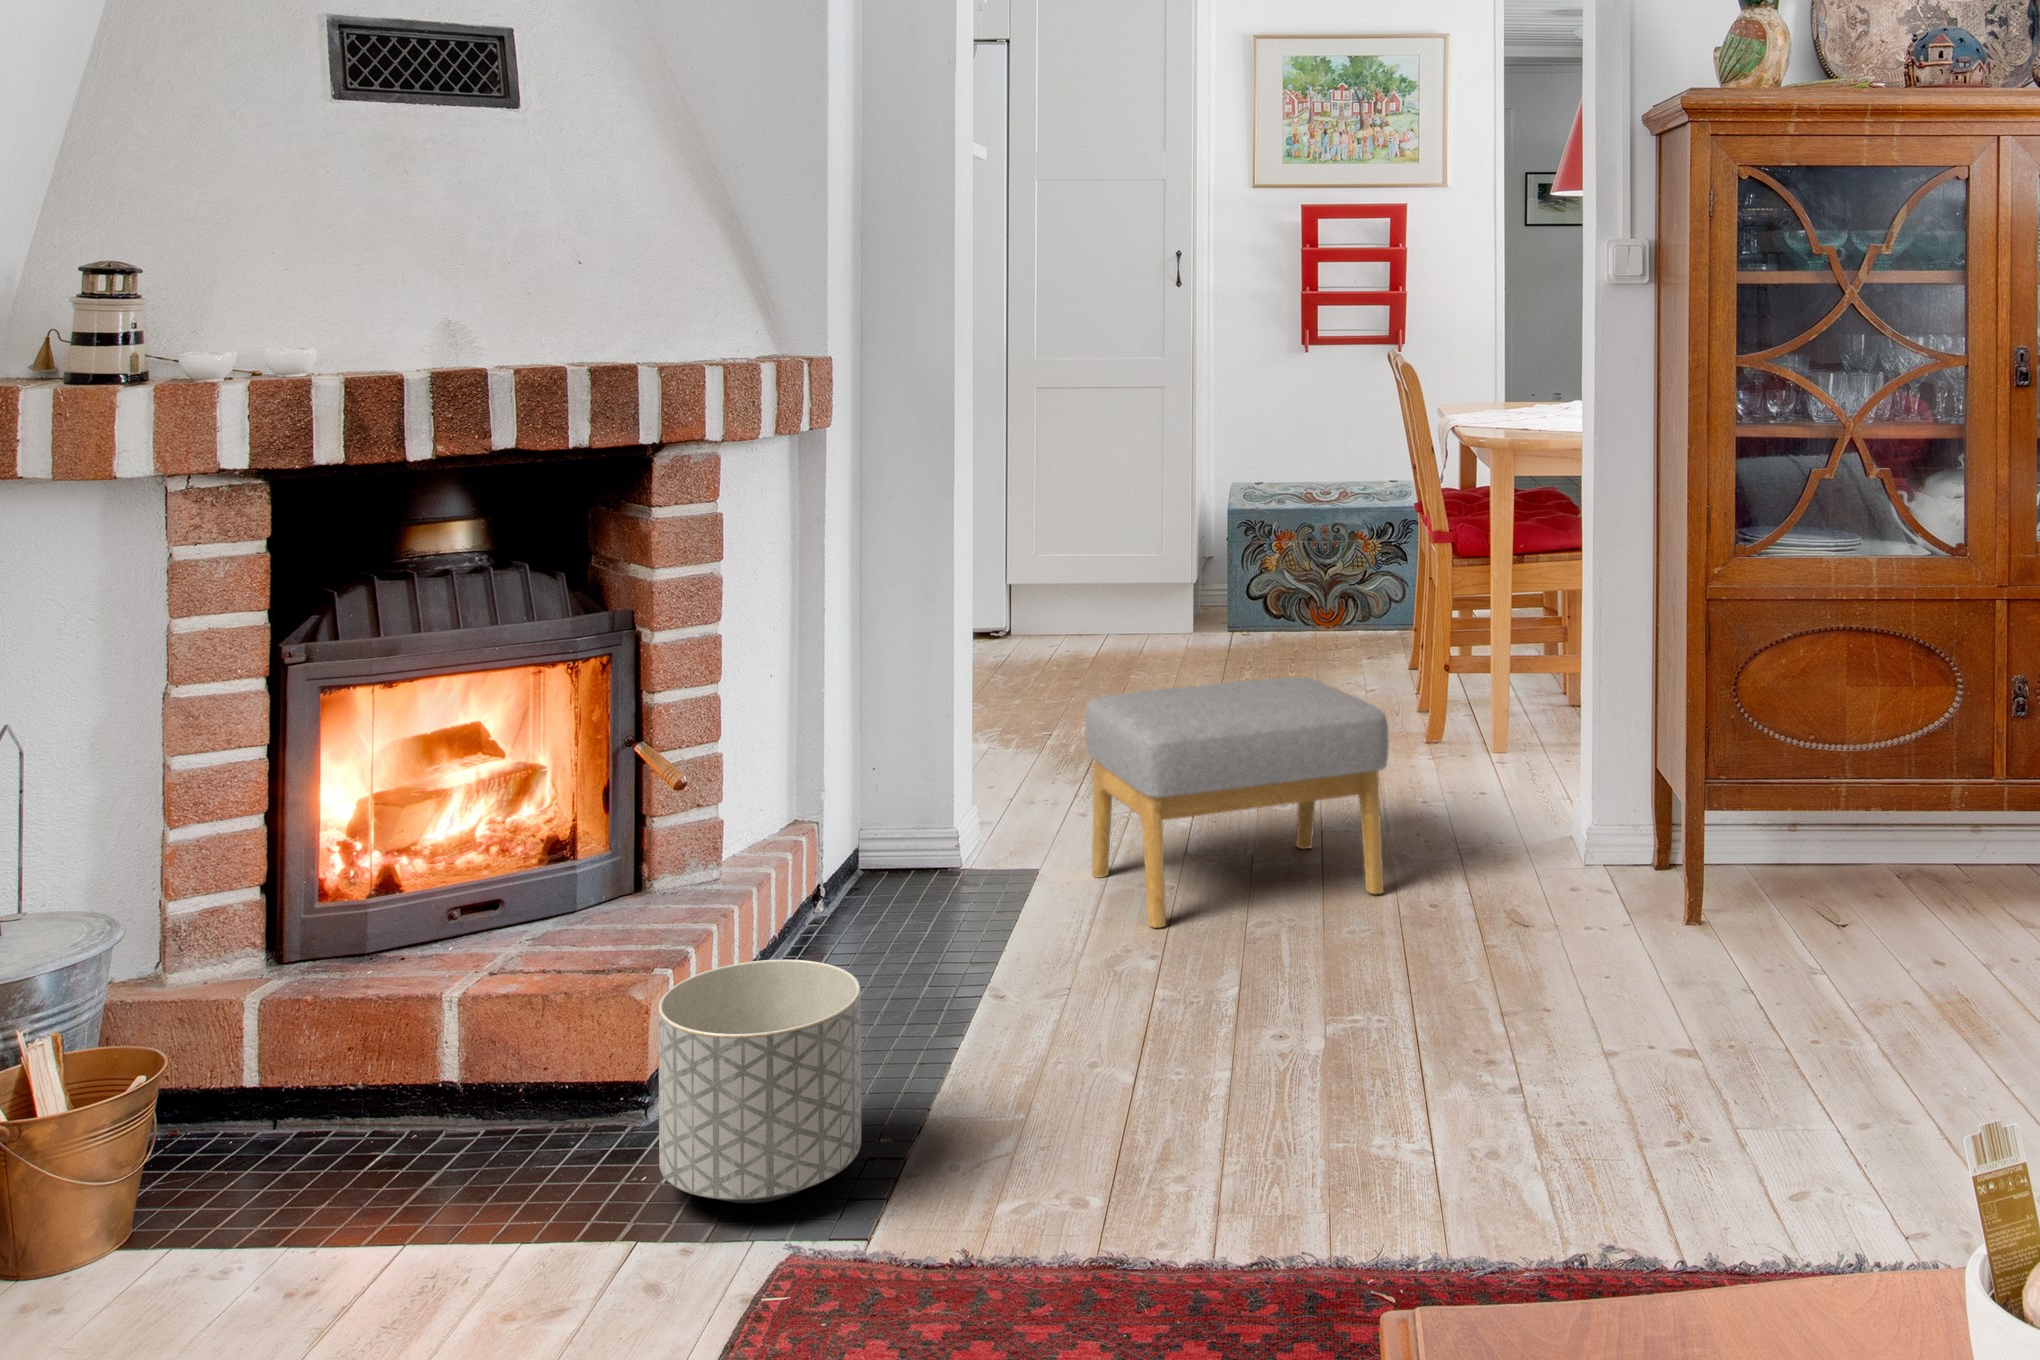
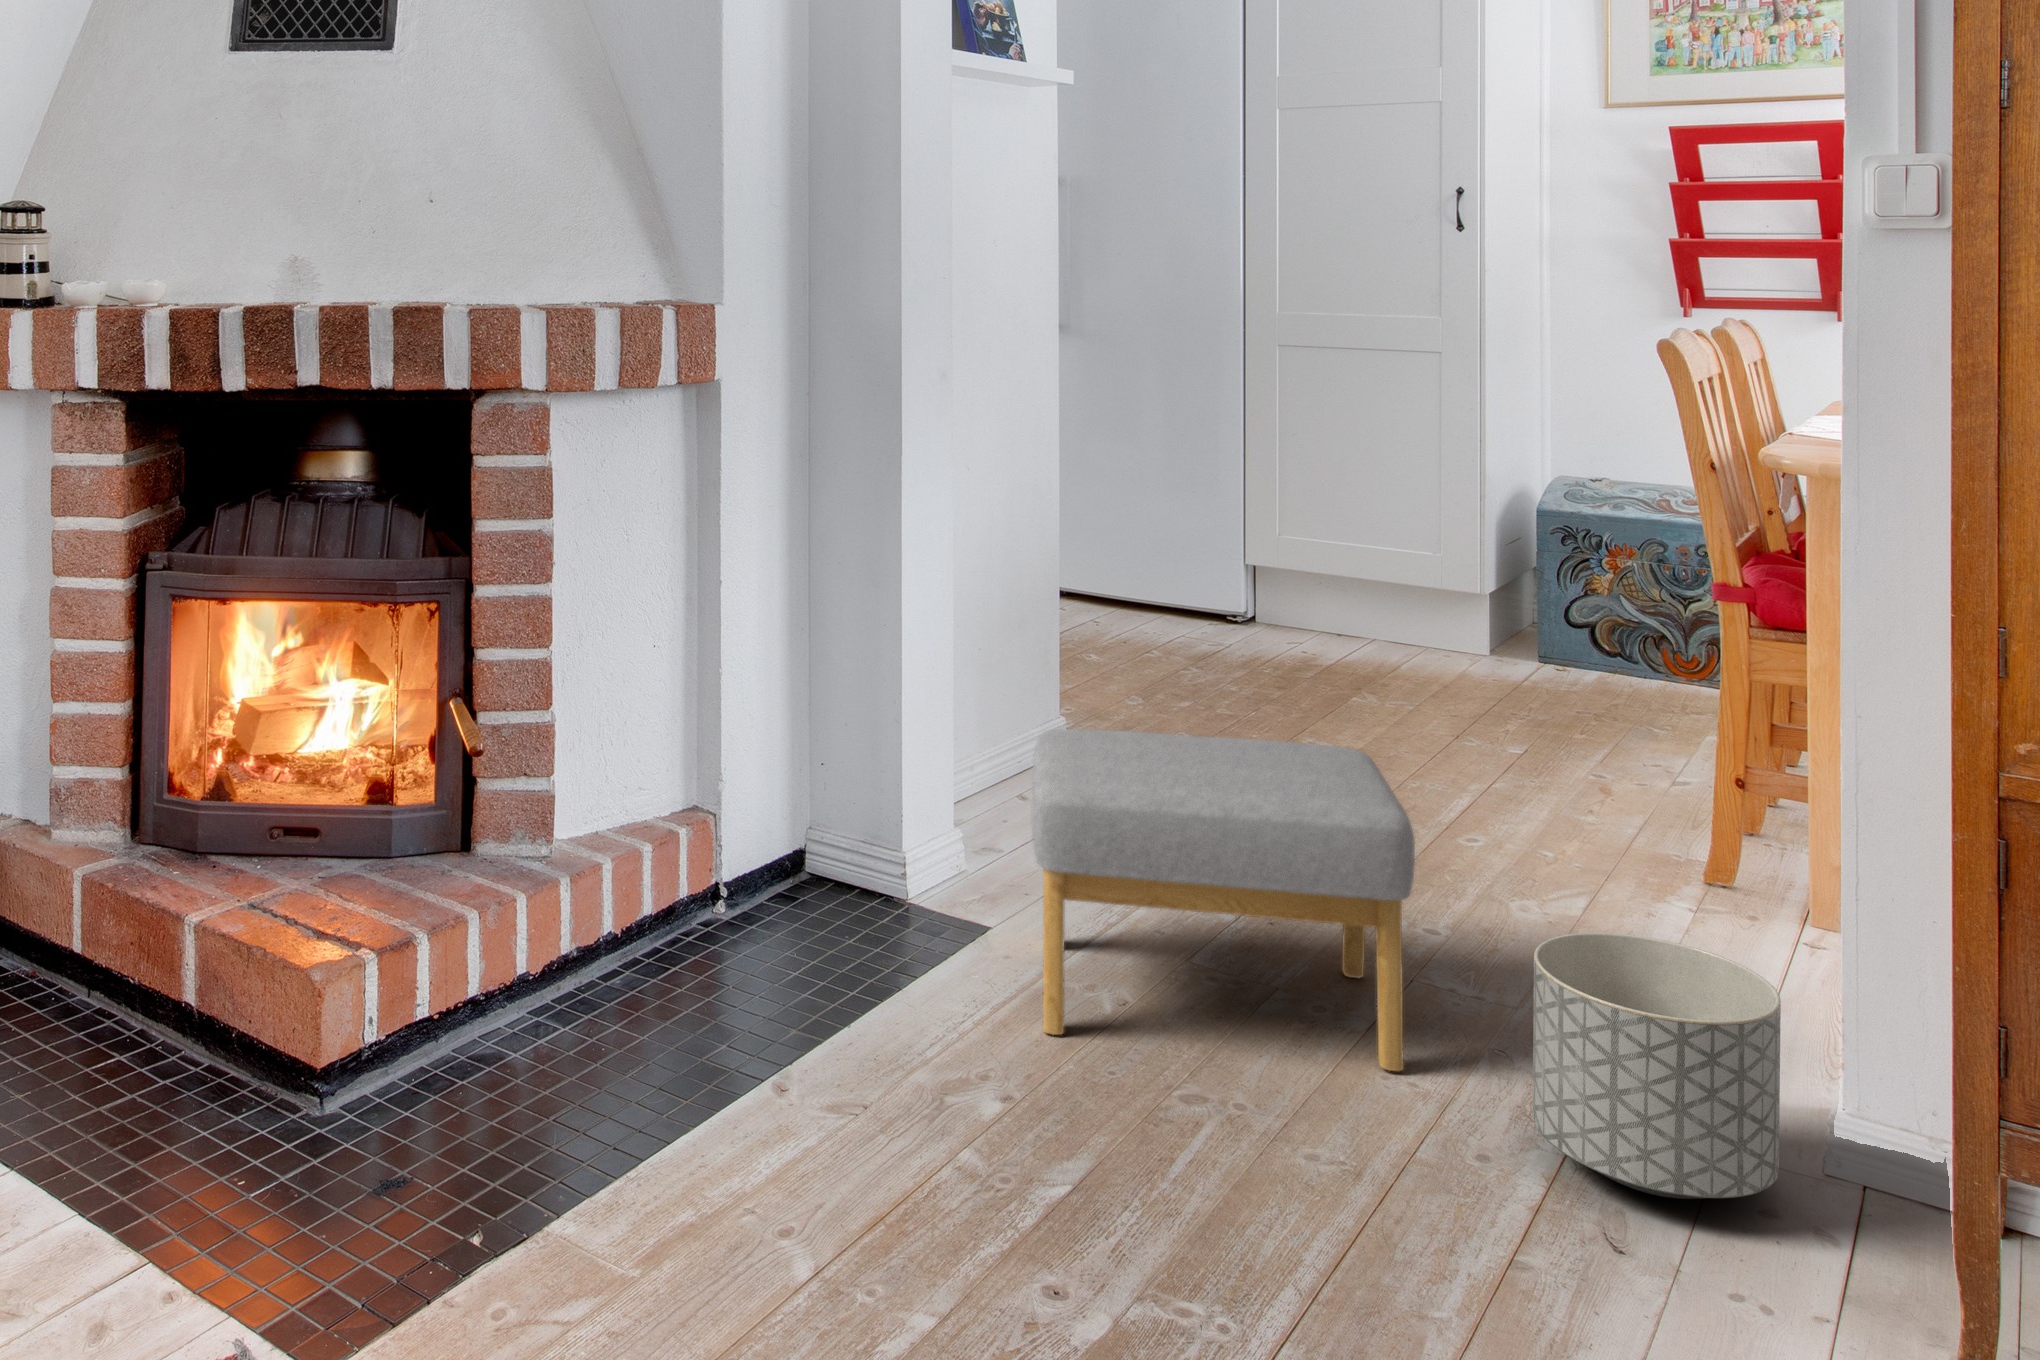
planter: present [658,959,861,1203] -> present [1533,933,1781,1199]

